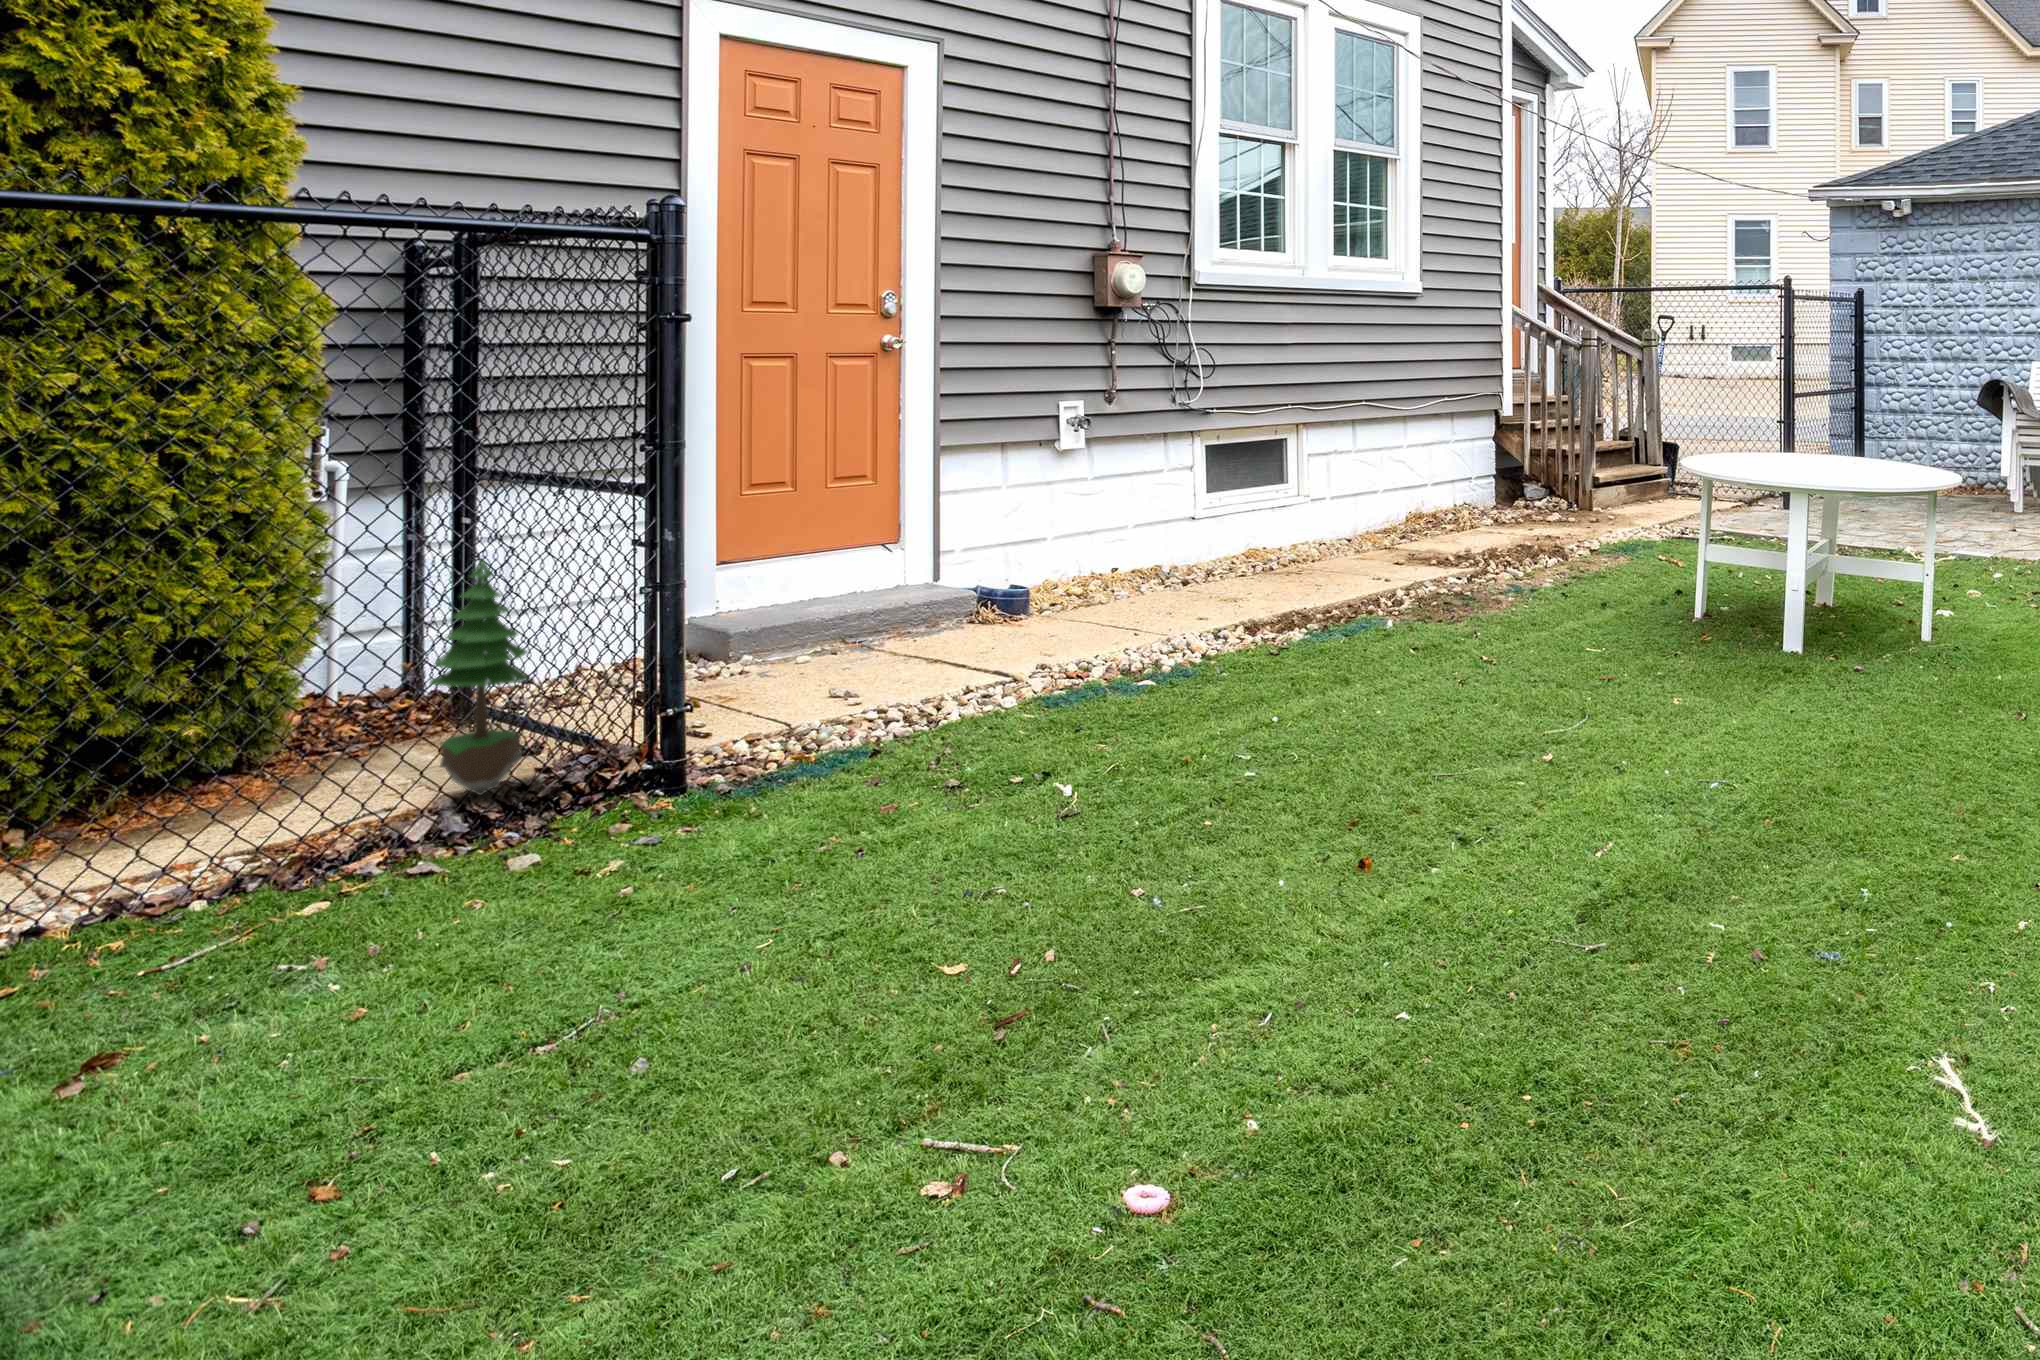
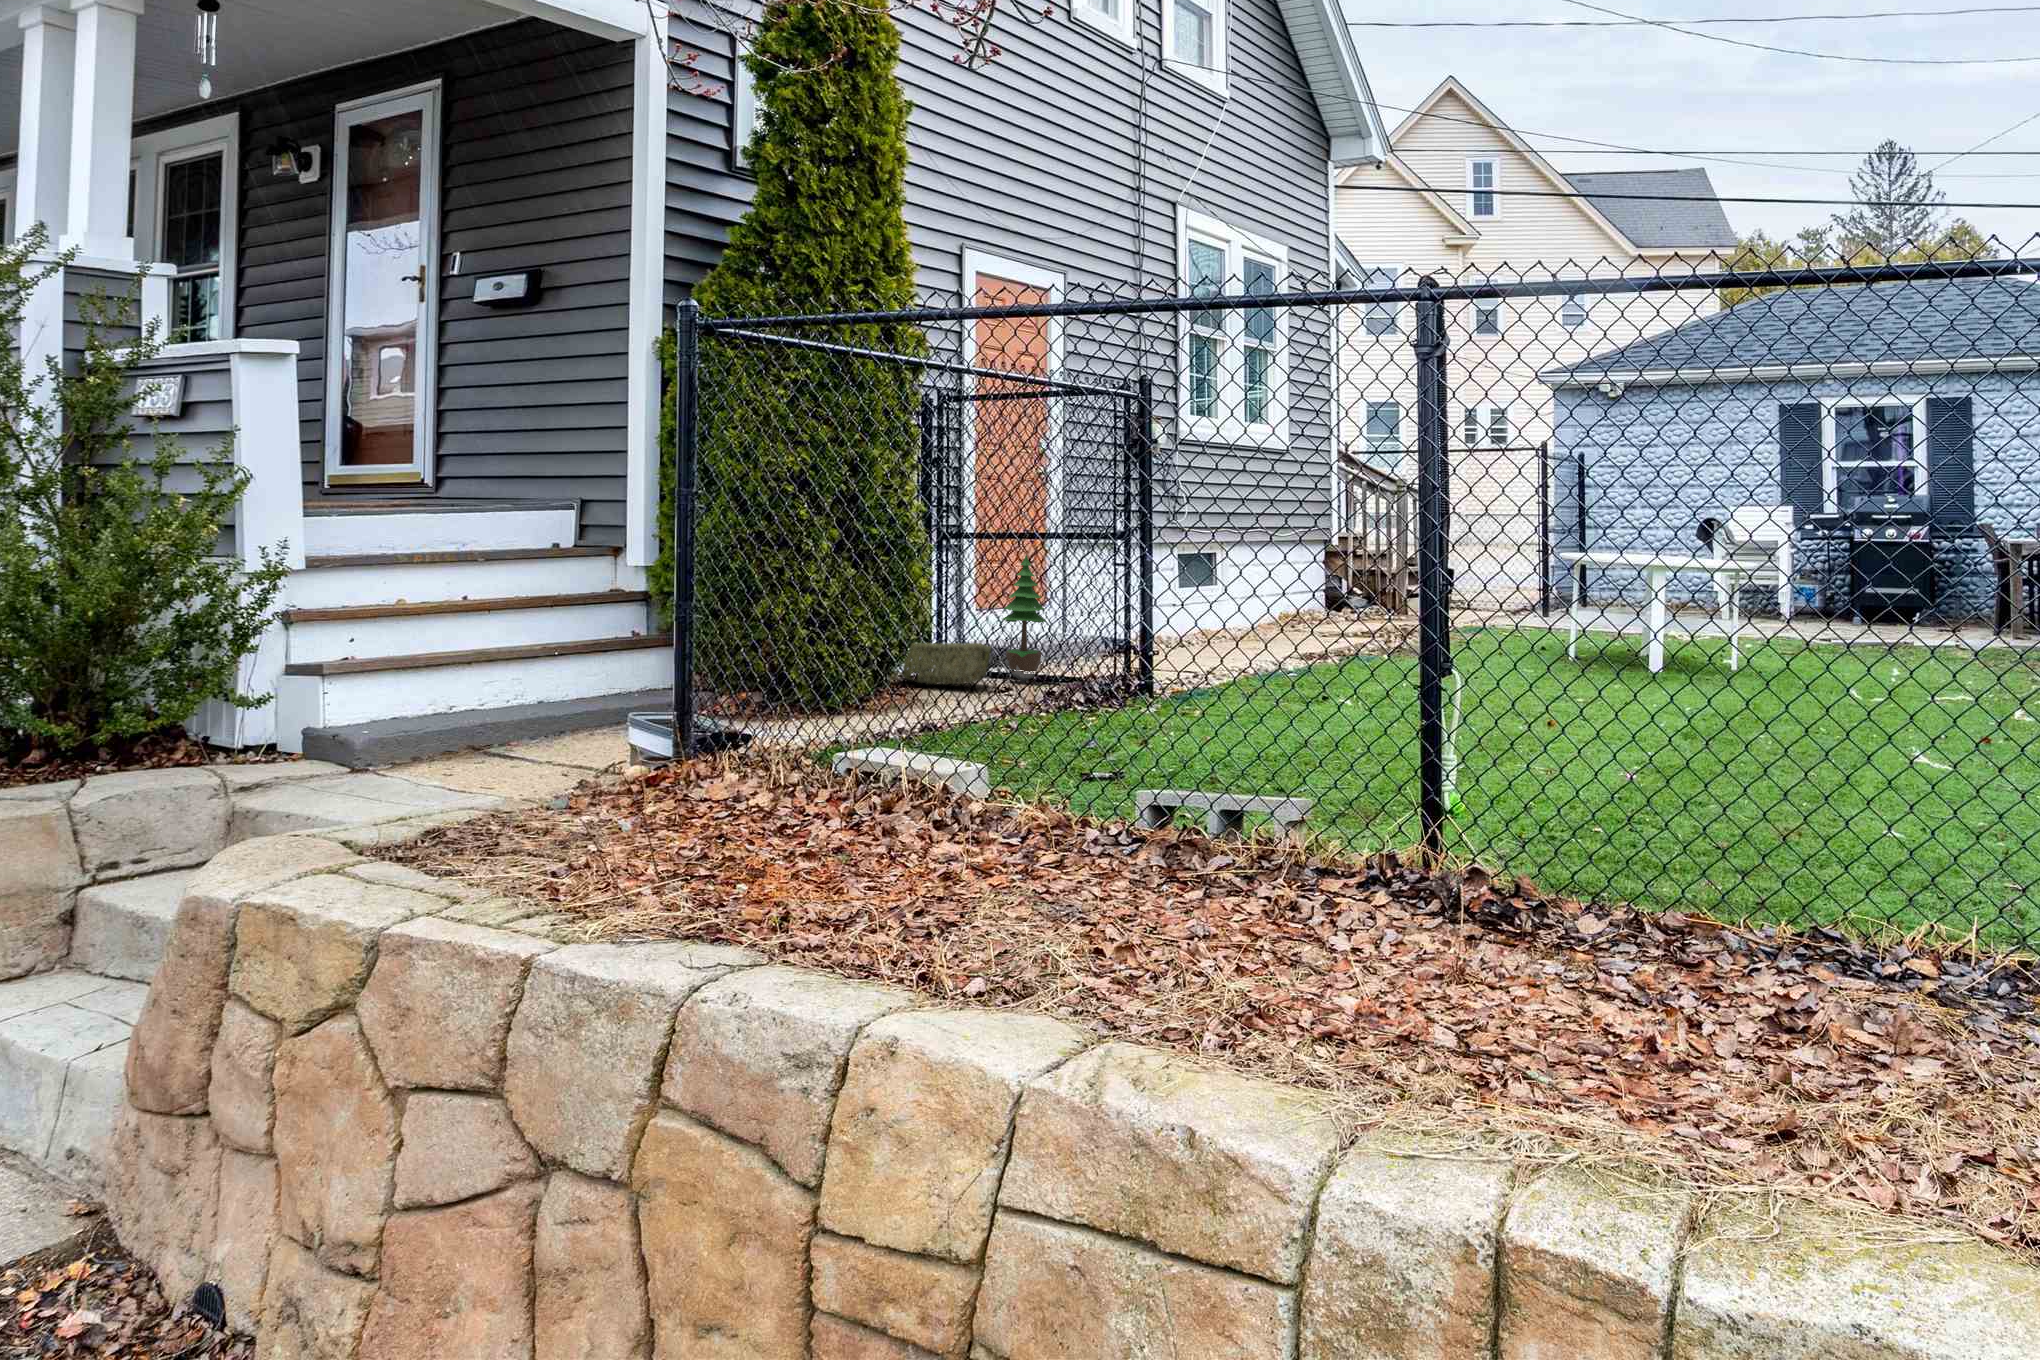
woven basket: none [118,740,361,832] -> present [902,643,991,685]

